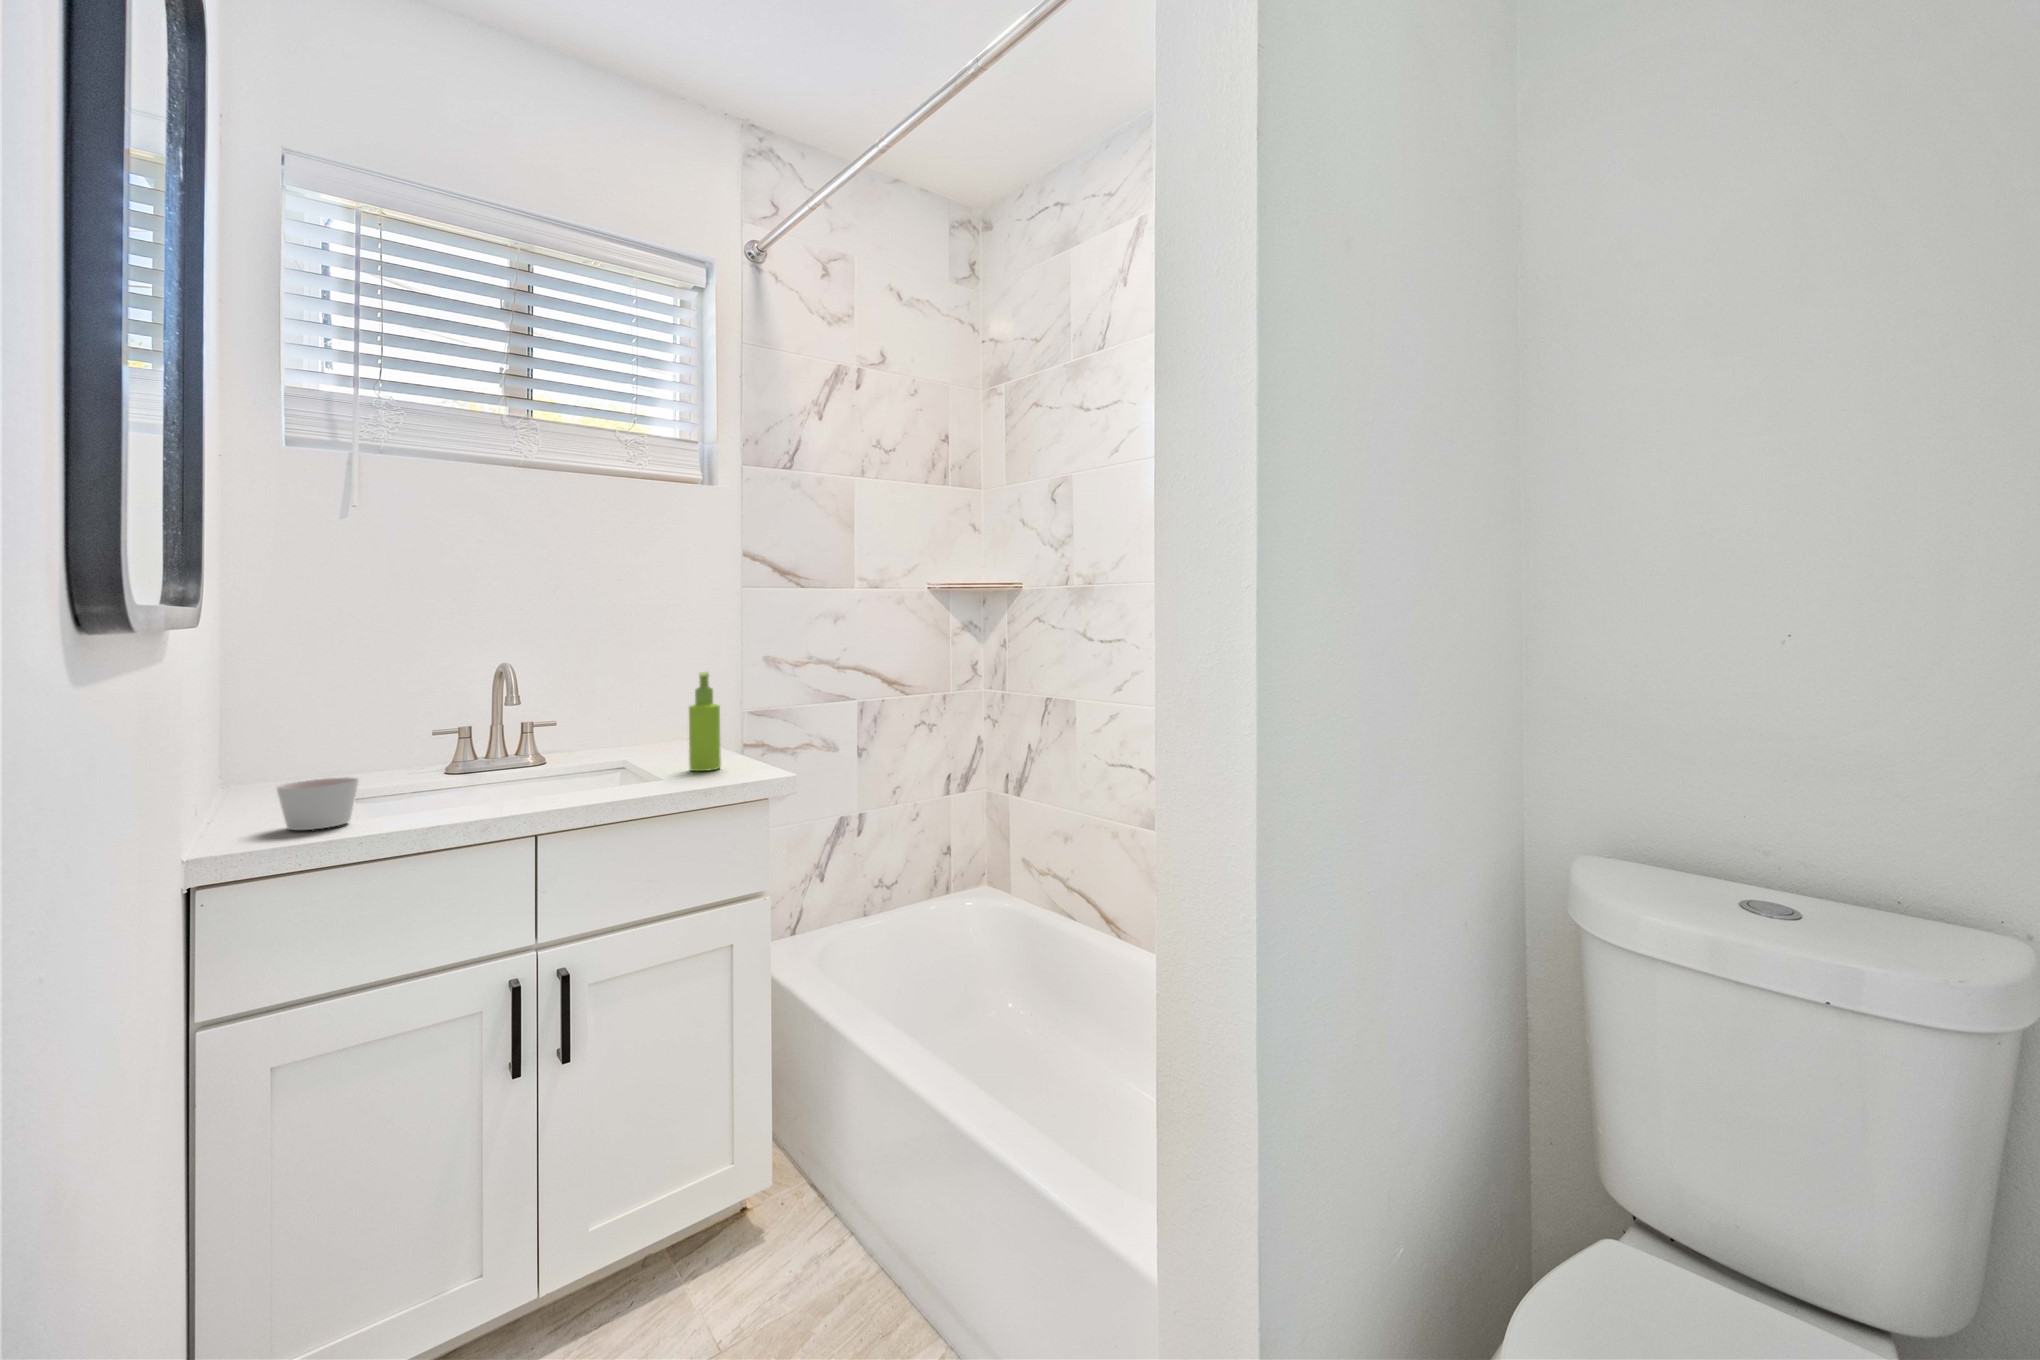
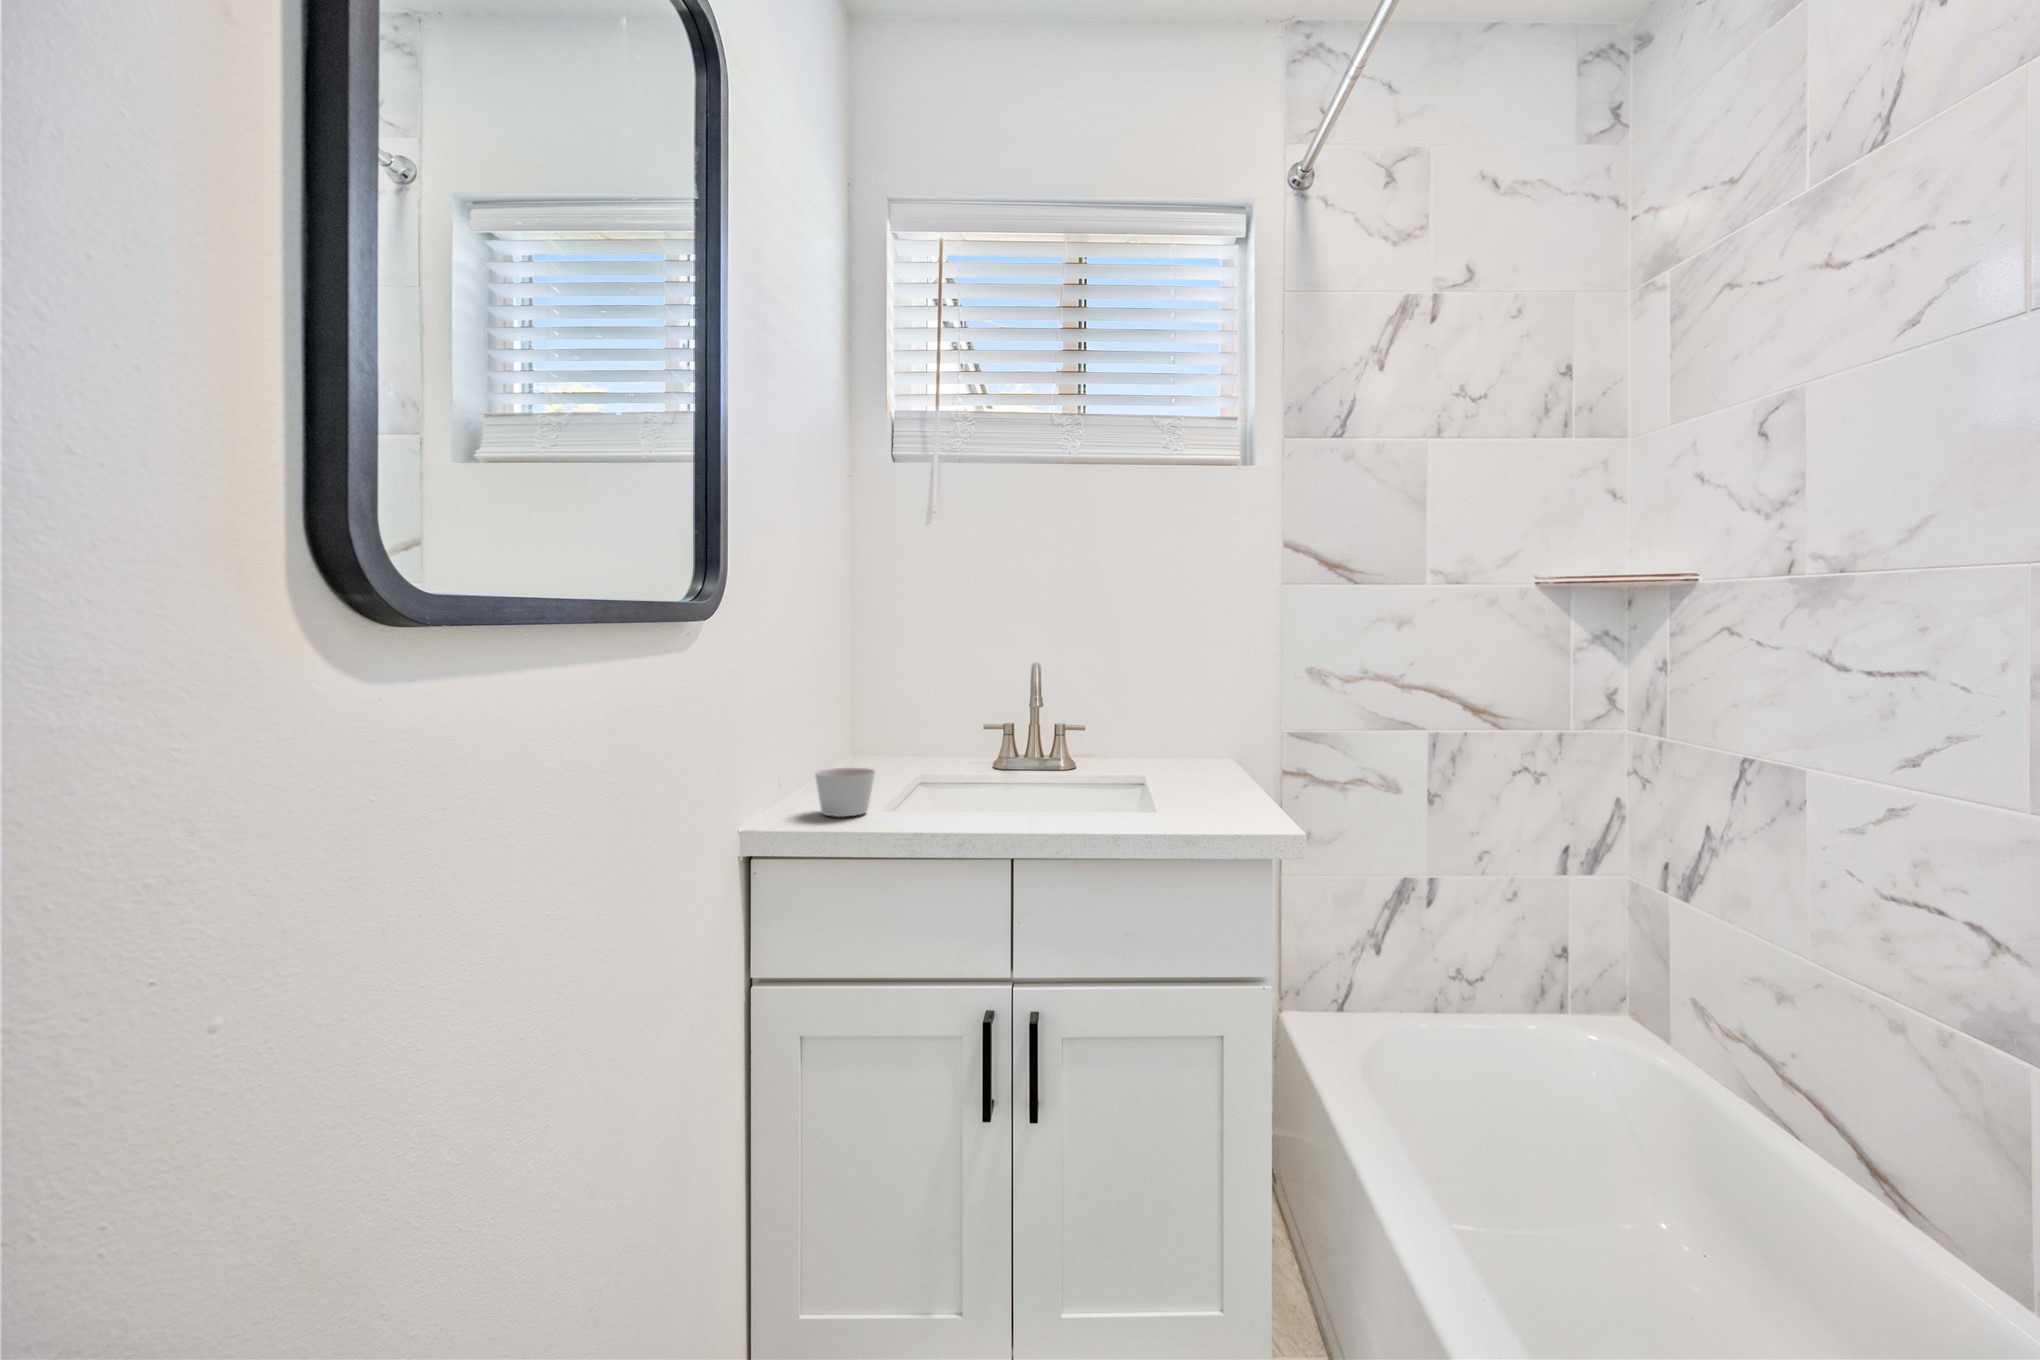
soap dispenser: present [689,673,721,771] -> none [1195,684,1230,803]

